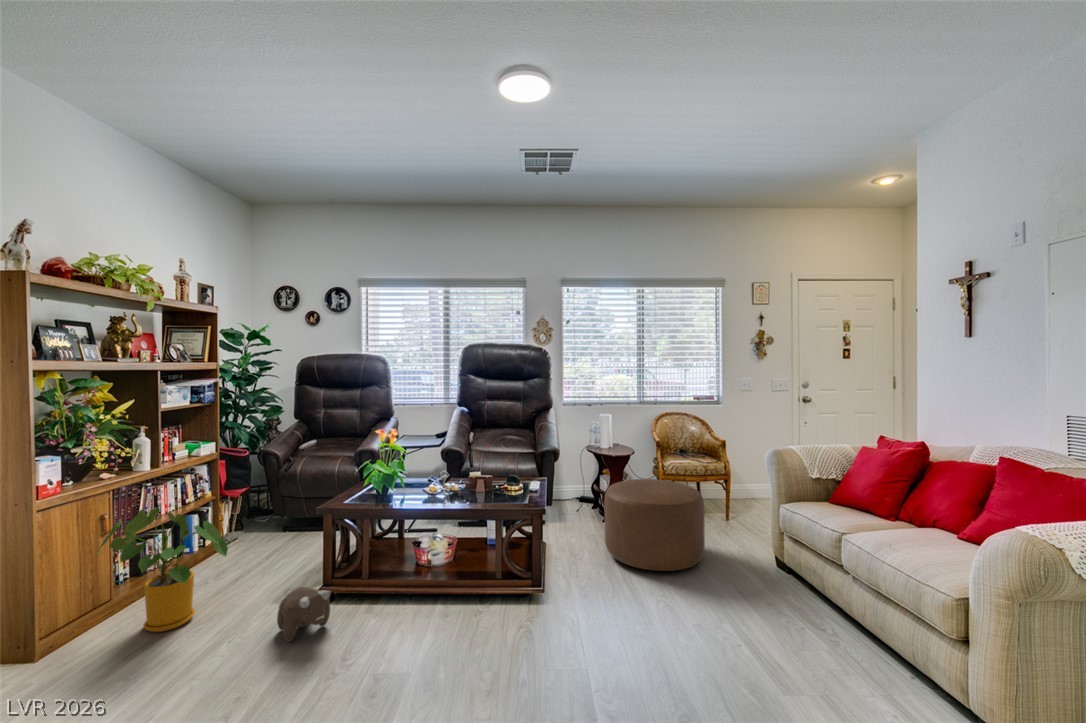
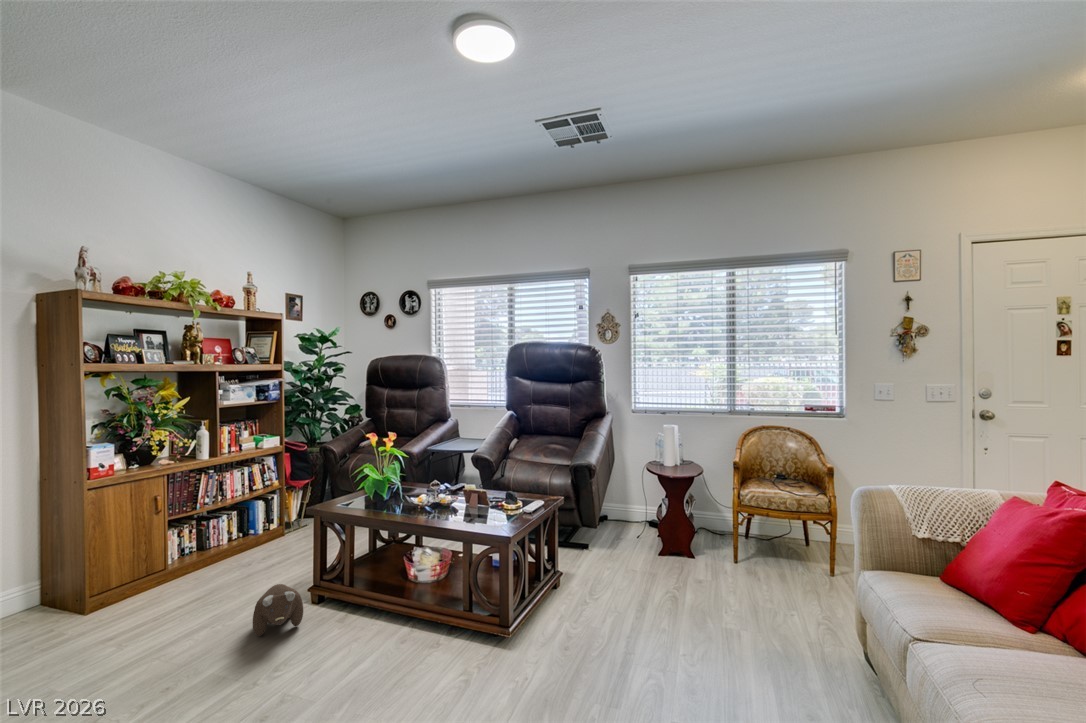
ottoman: present [604,479,705,571] -> none [627,509,757,636]
house plant: present [97,509,228,632] -> none [142,494,238,604]

